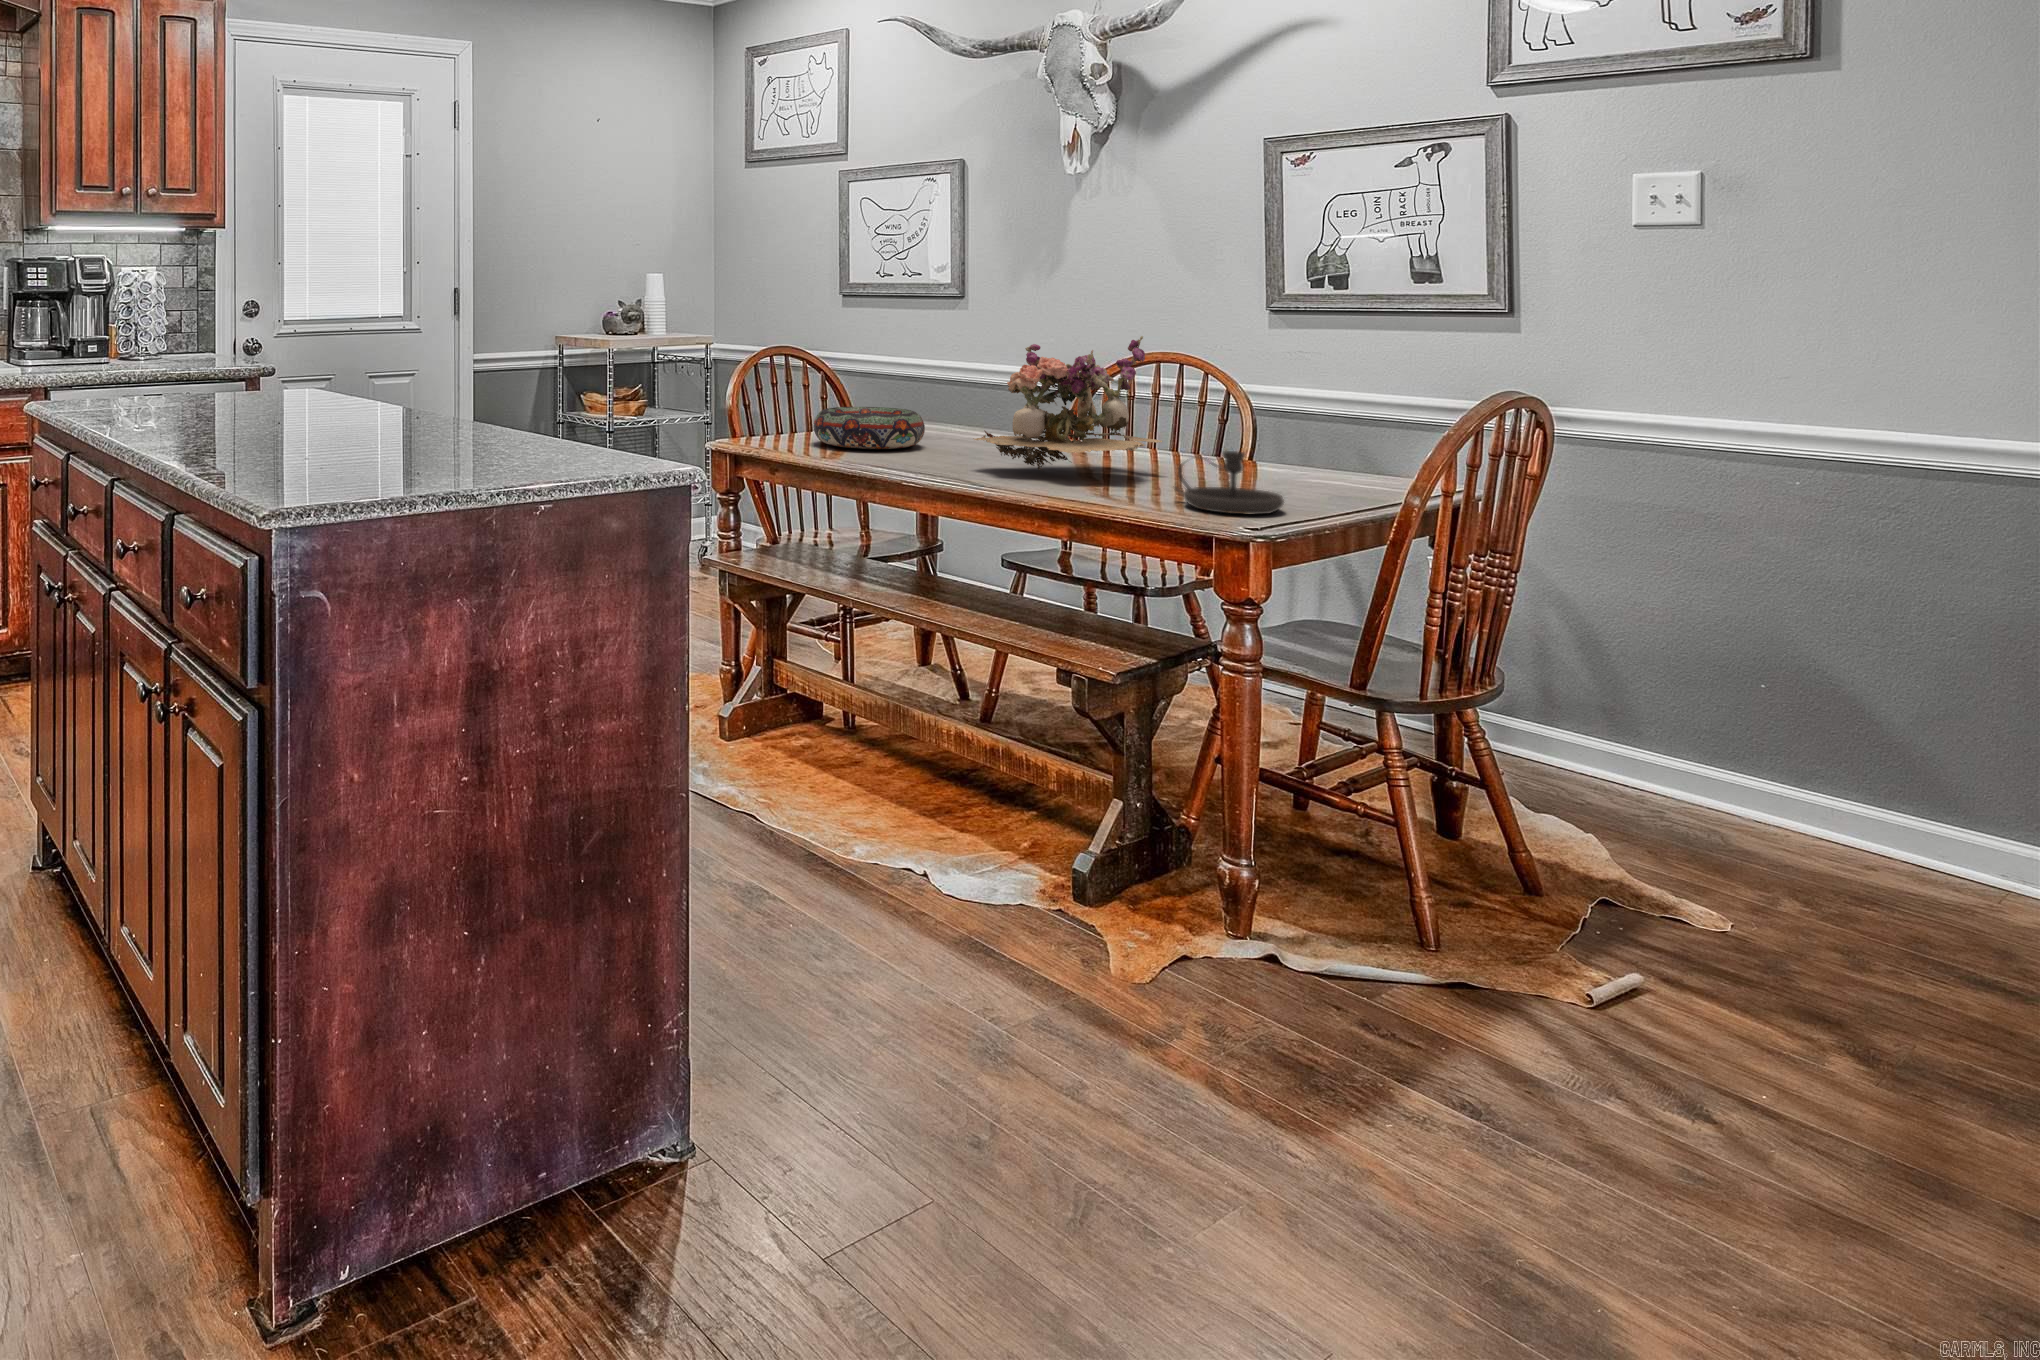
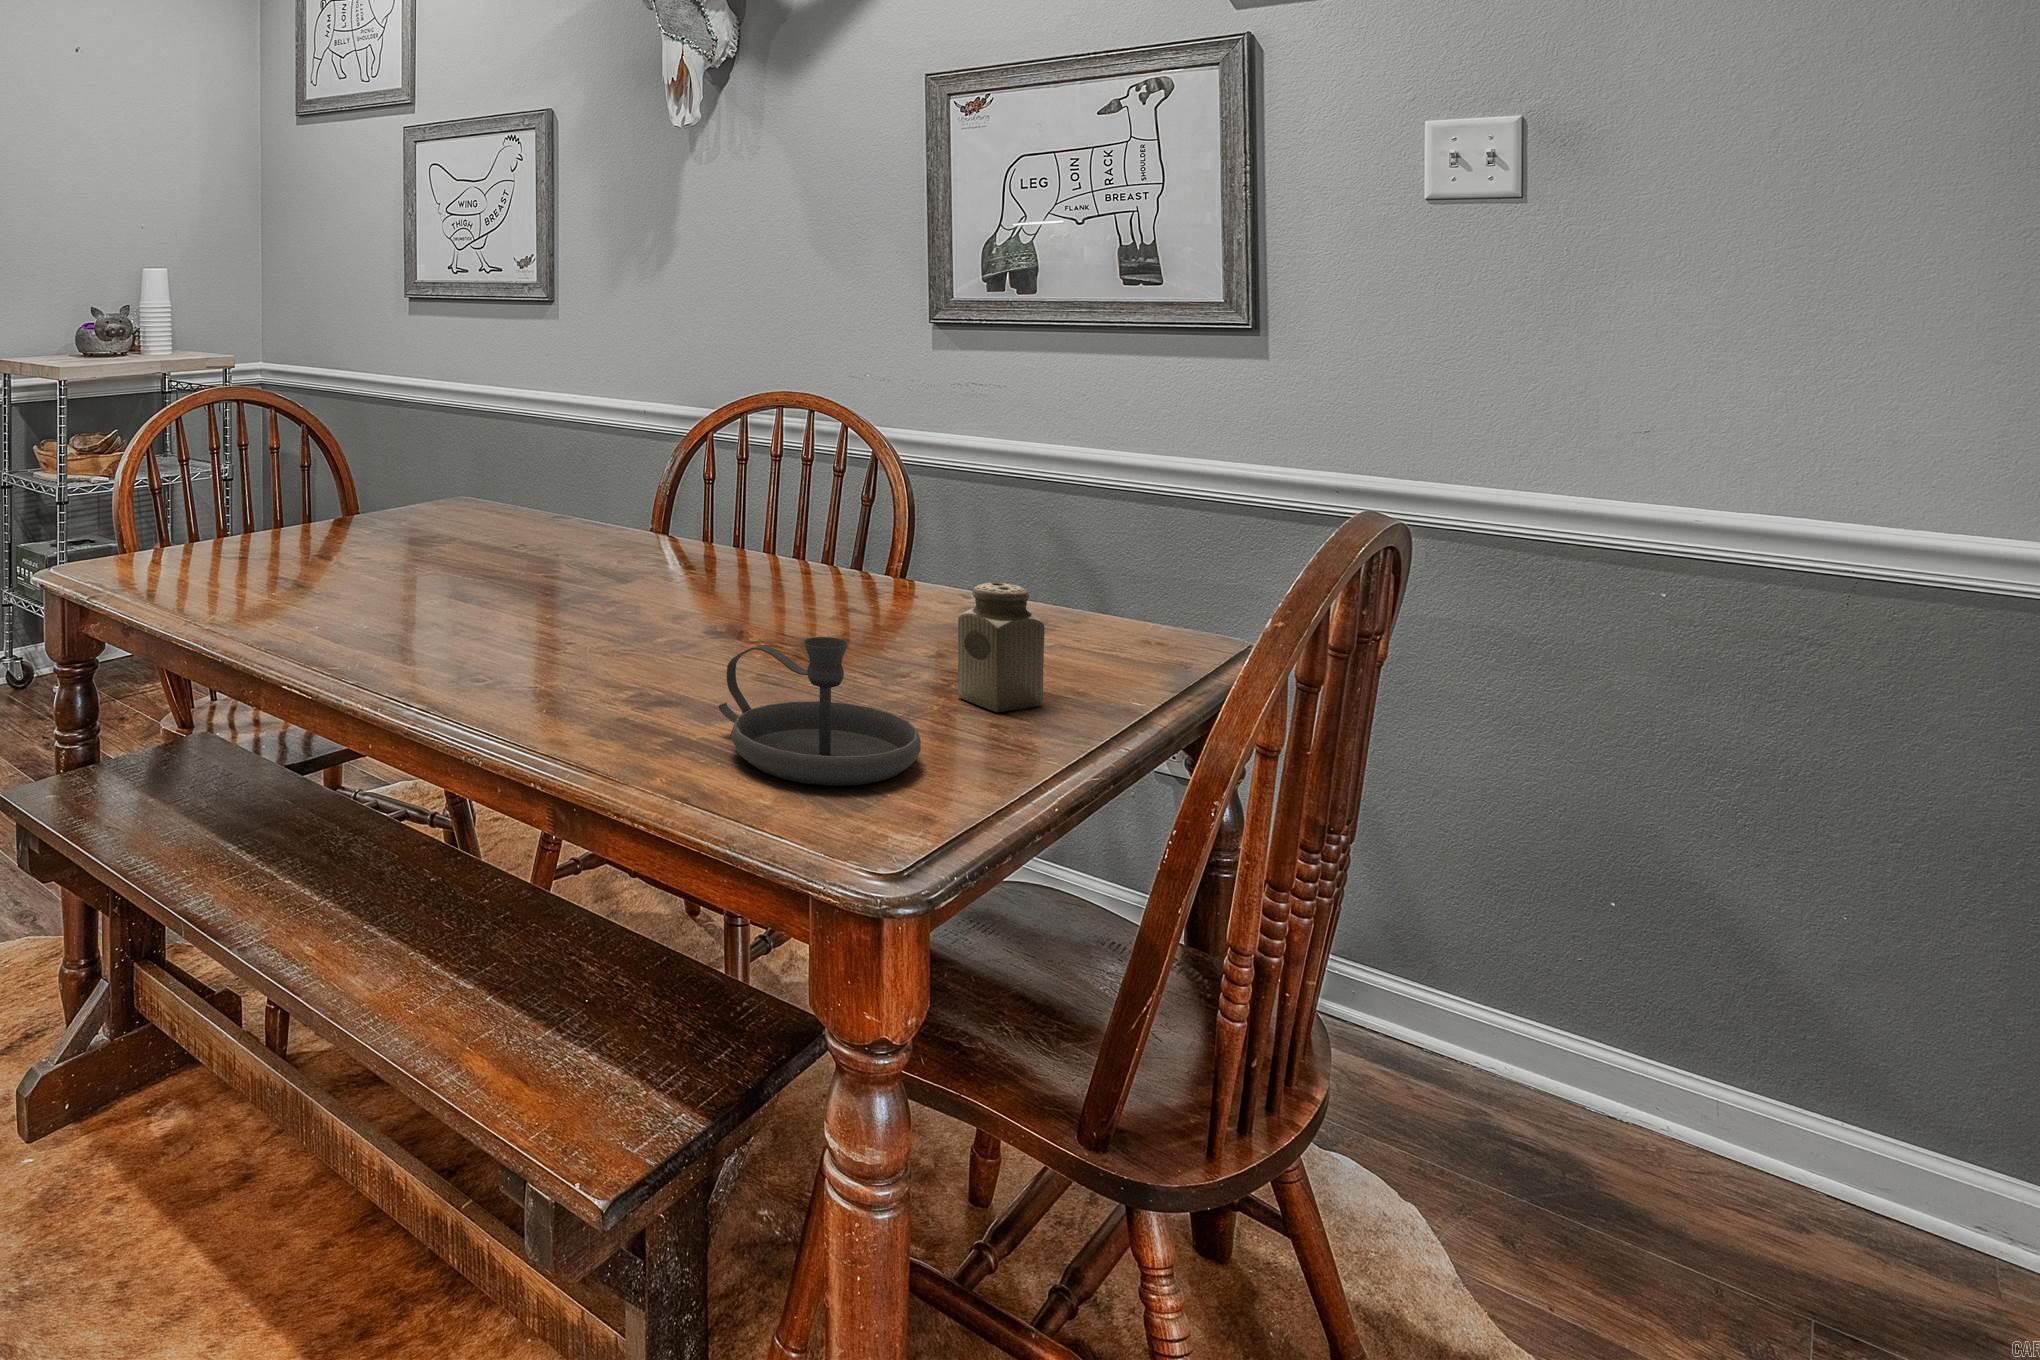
flower arrangement: present [973,336,1162,470] -> none [402,382,735,640]
decorative bowl: present [814,407,925,449] -> none [184,499,378,583]
salt shaker: none [1300,437,1351,500] -> present [958,583,1045,712]

